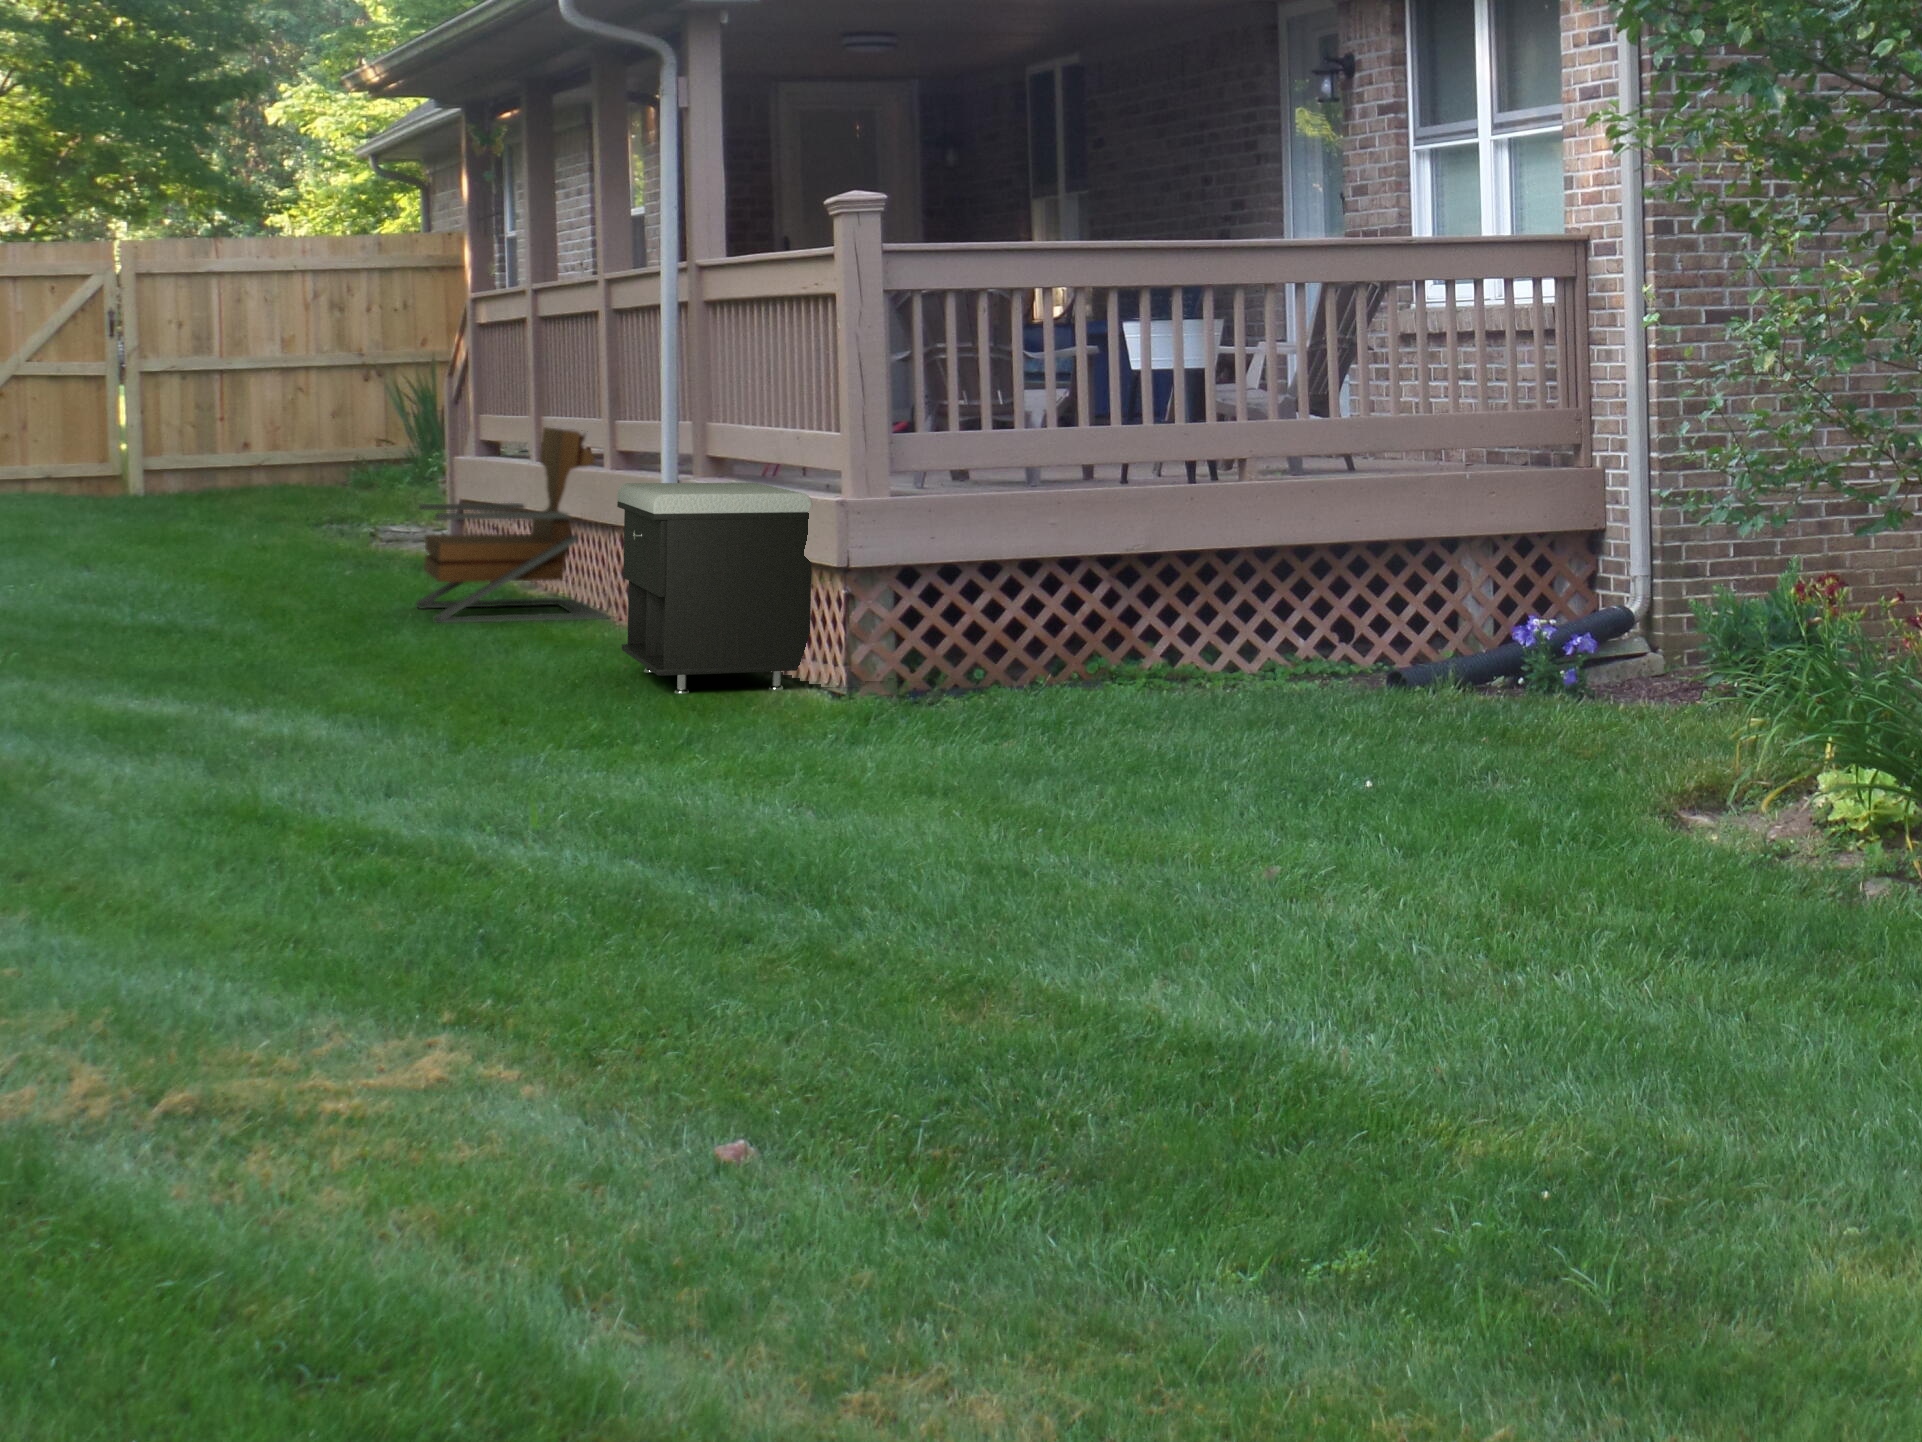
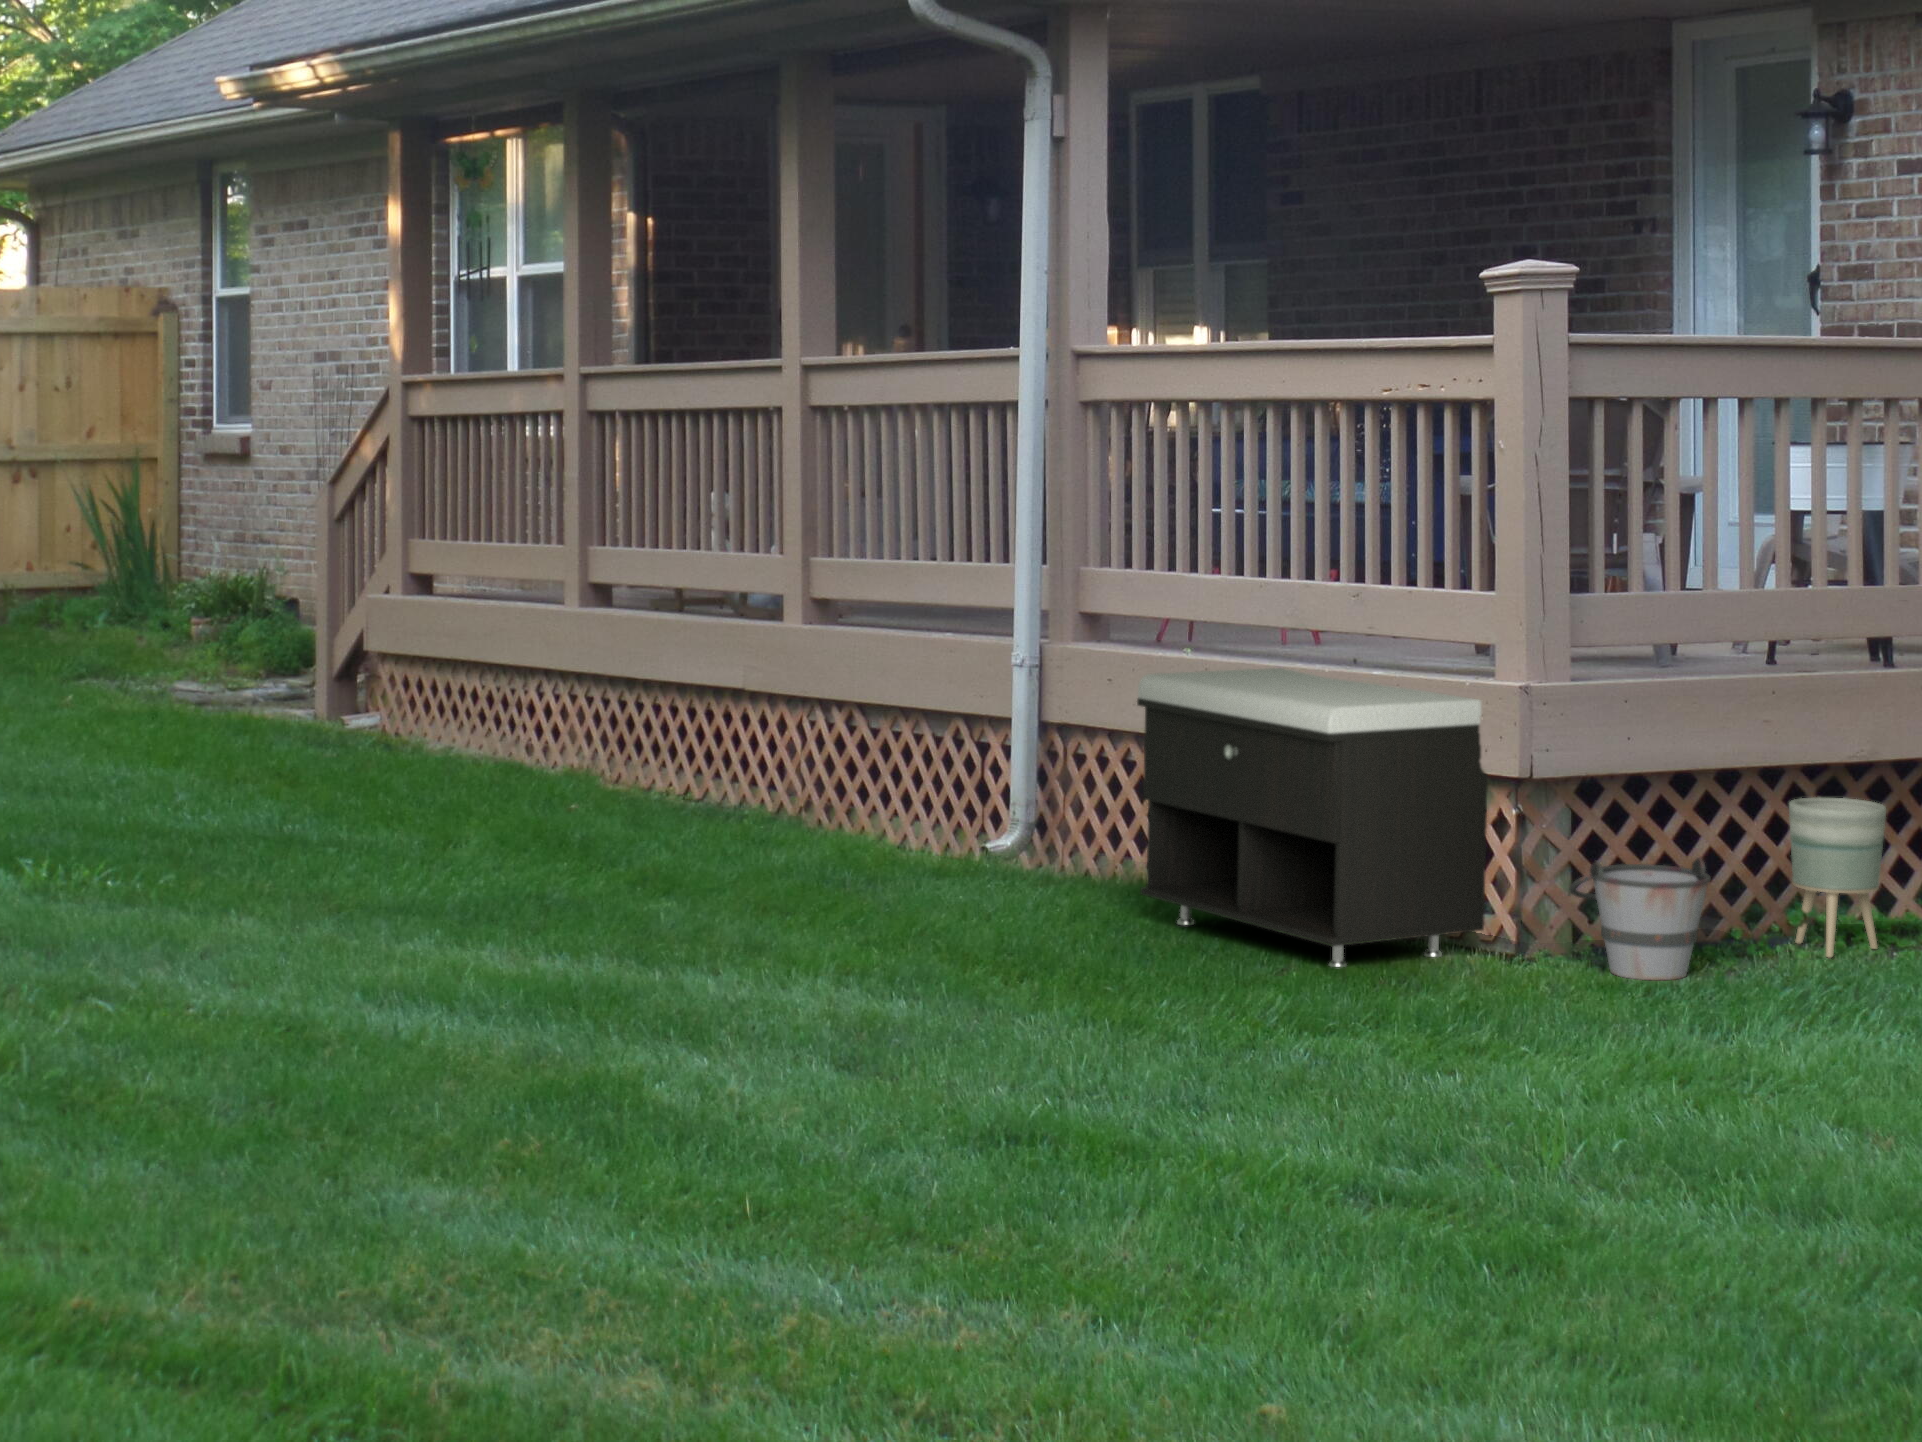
lounge chair: present [416,427,609,623] -> none [497,549,822,827]
planter: none [1065,575,1141,695] -> present [1789,797,1886,957]
bucket: none [852,612,958,704] -> present [1570,857,1711,980]

